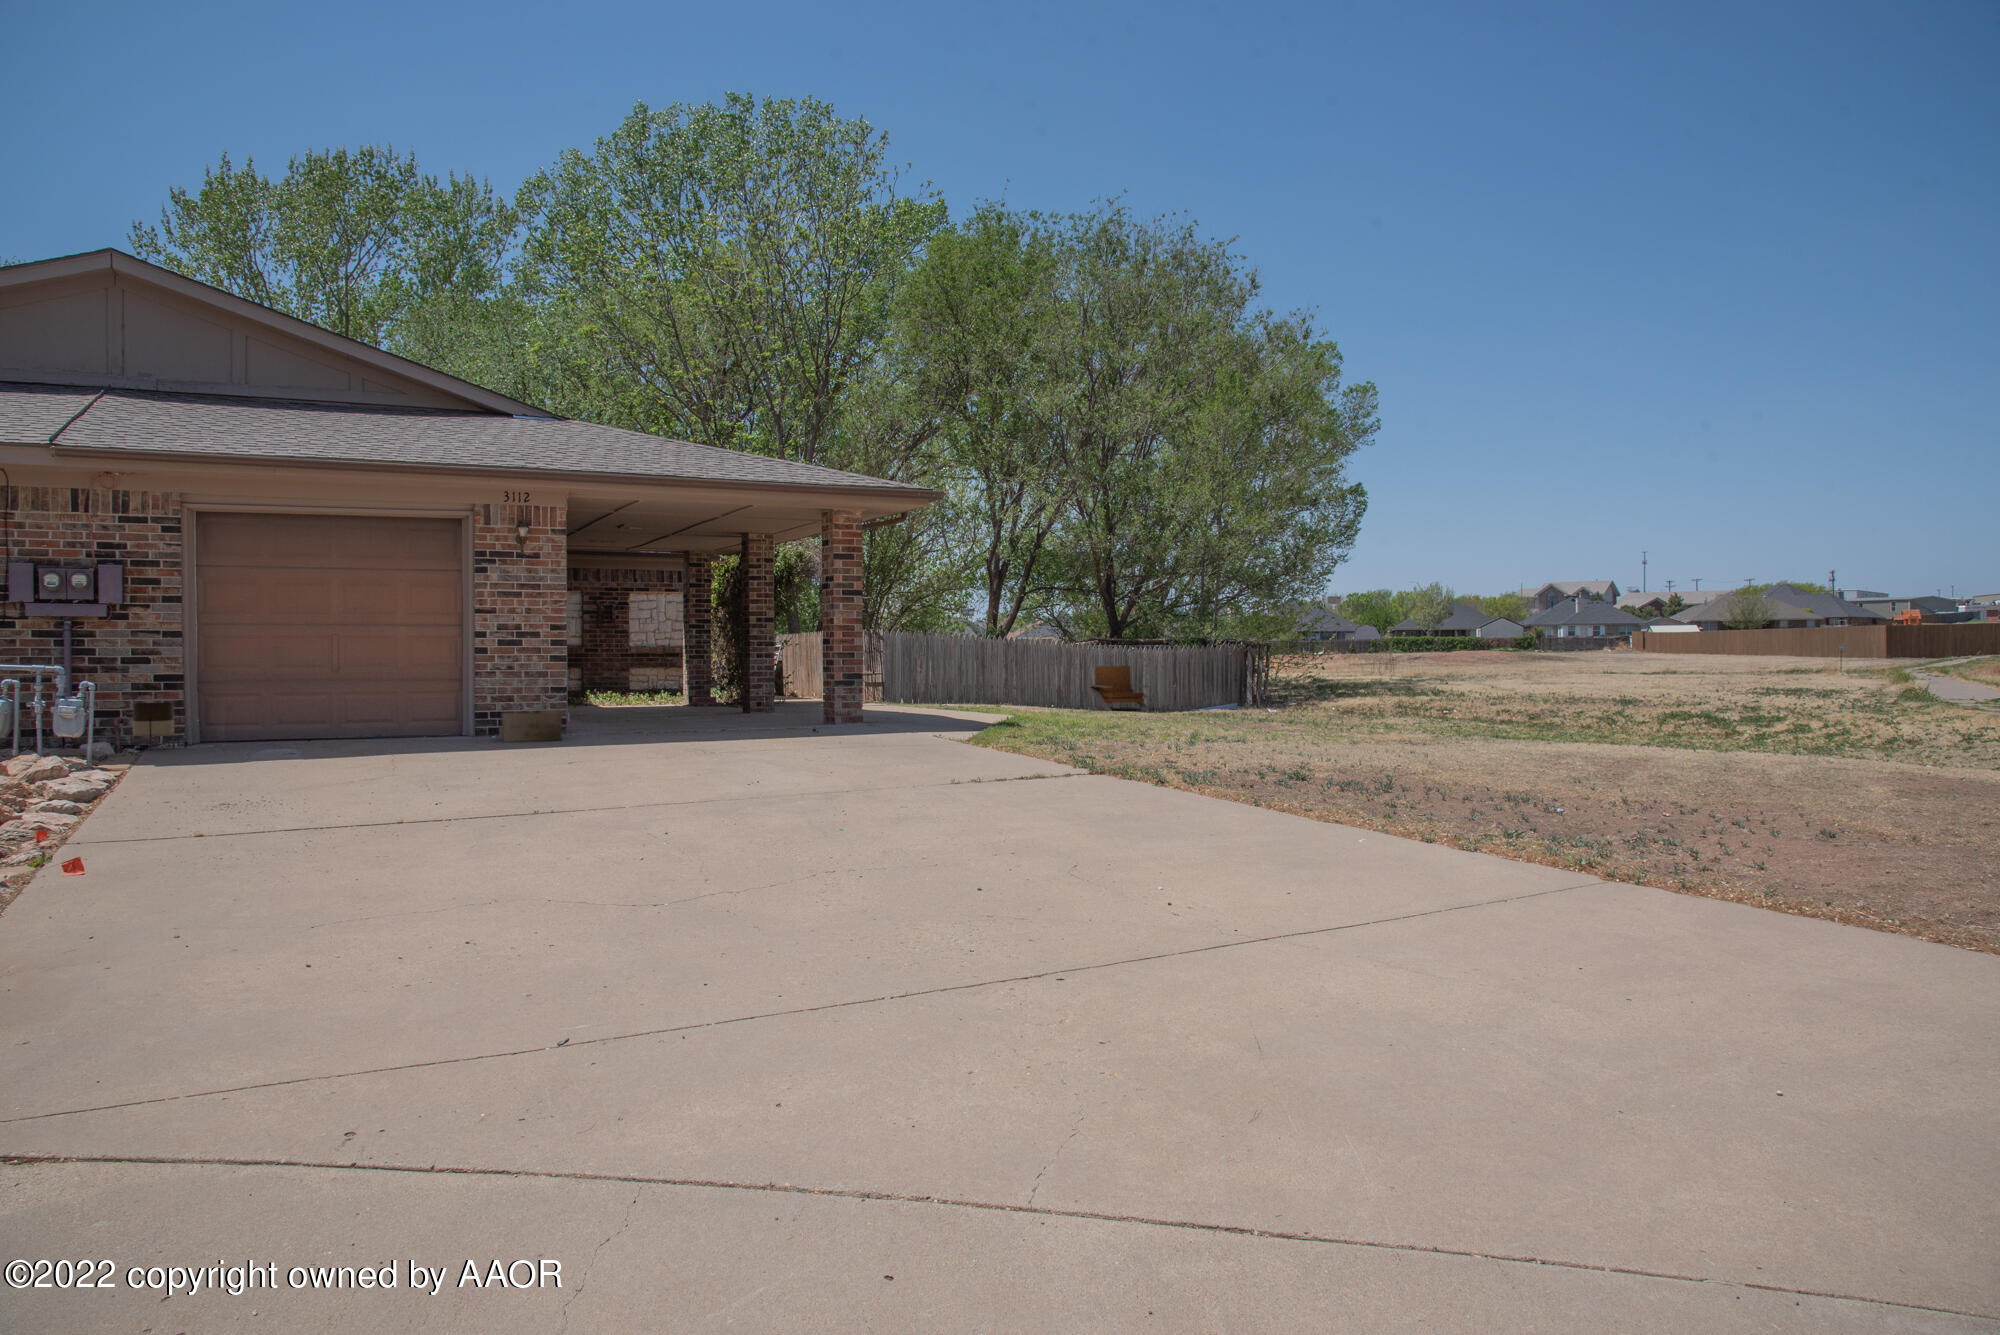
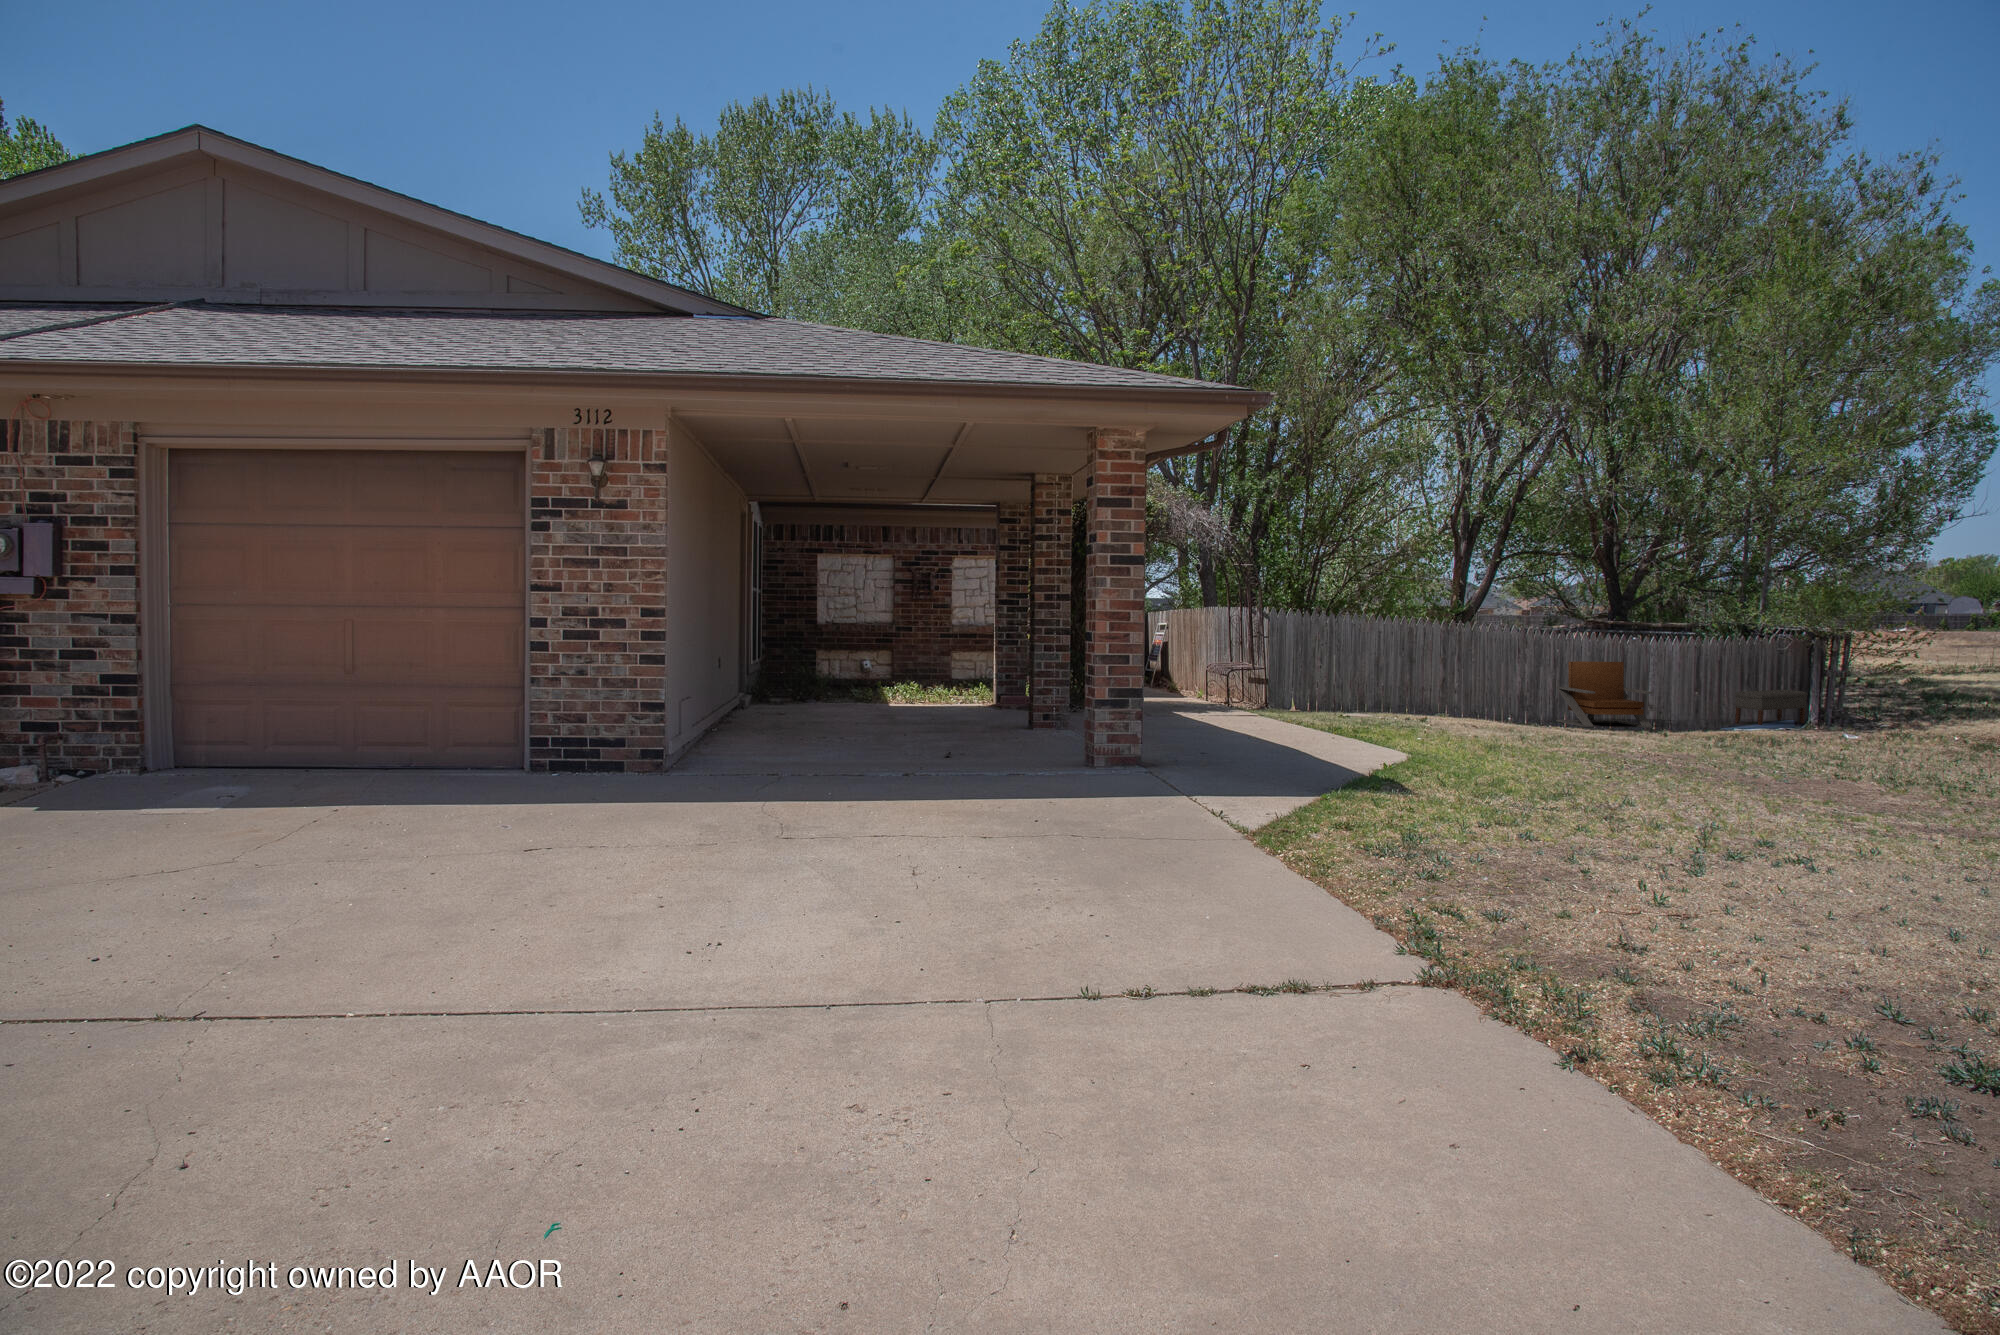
bench: none [1201,684,1245,709] -> present [1735,690,1808,725]
planter: present [133,701,174,751] -> none [51,714,117,787]
cardboard box: present [499,710,562,742] -> none [544,740,647,792]

